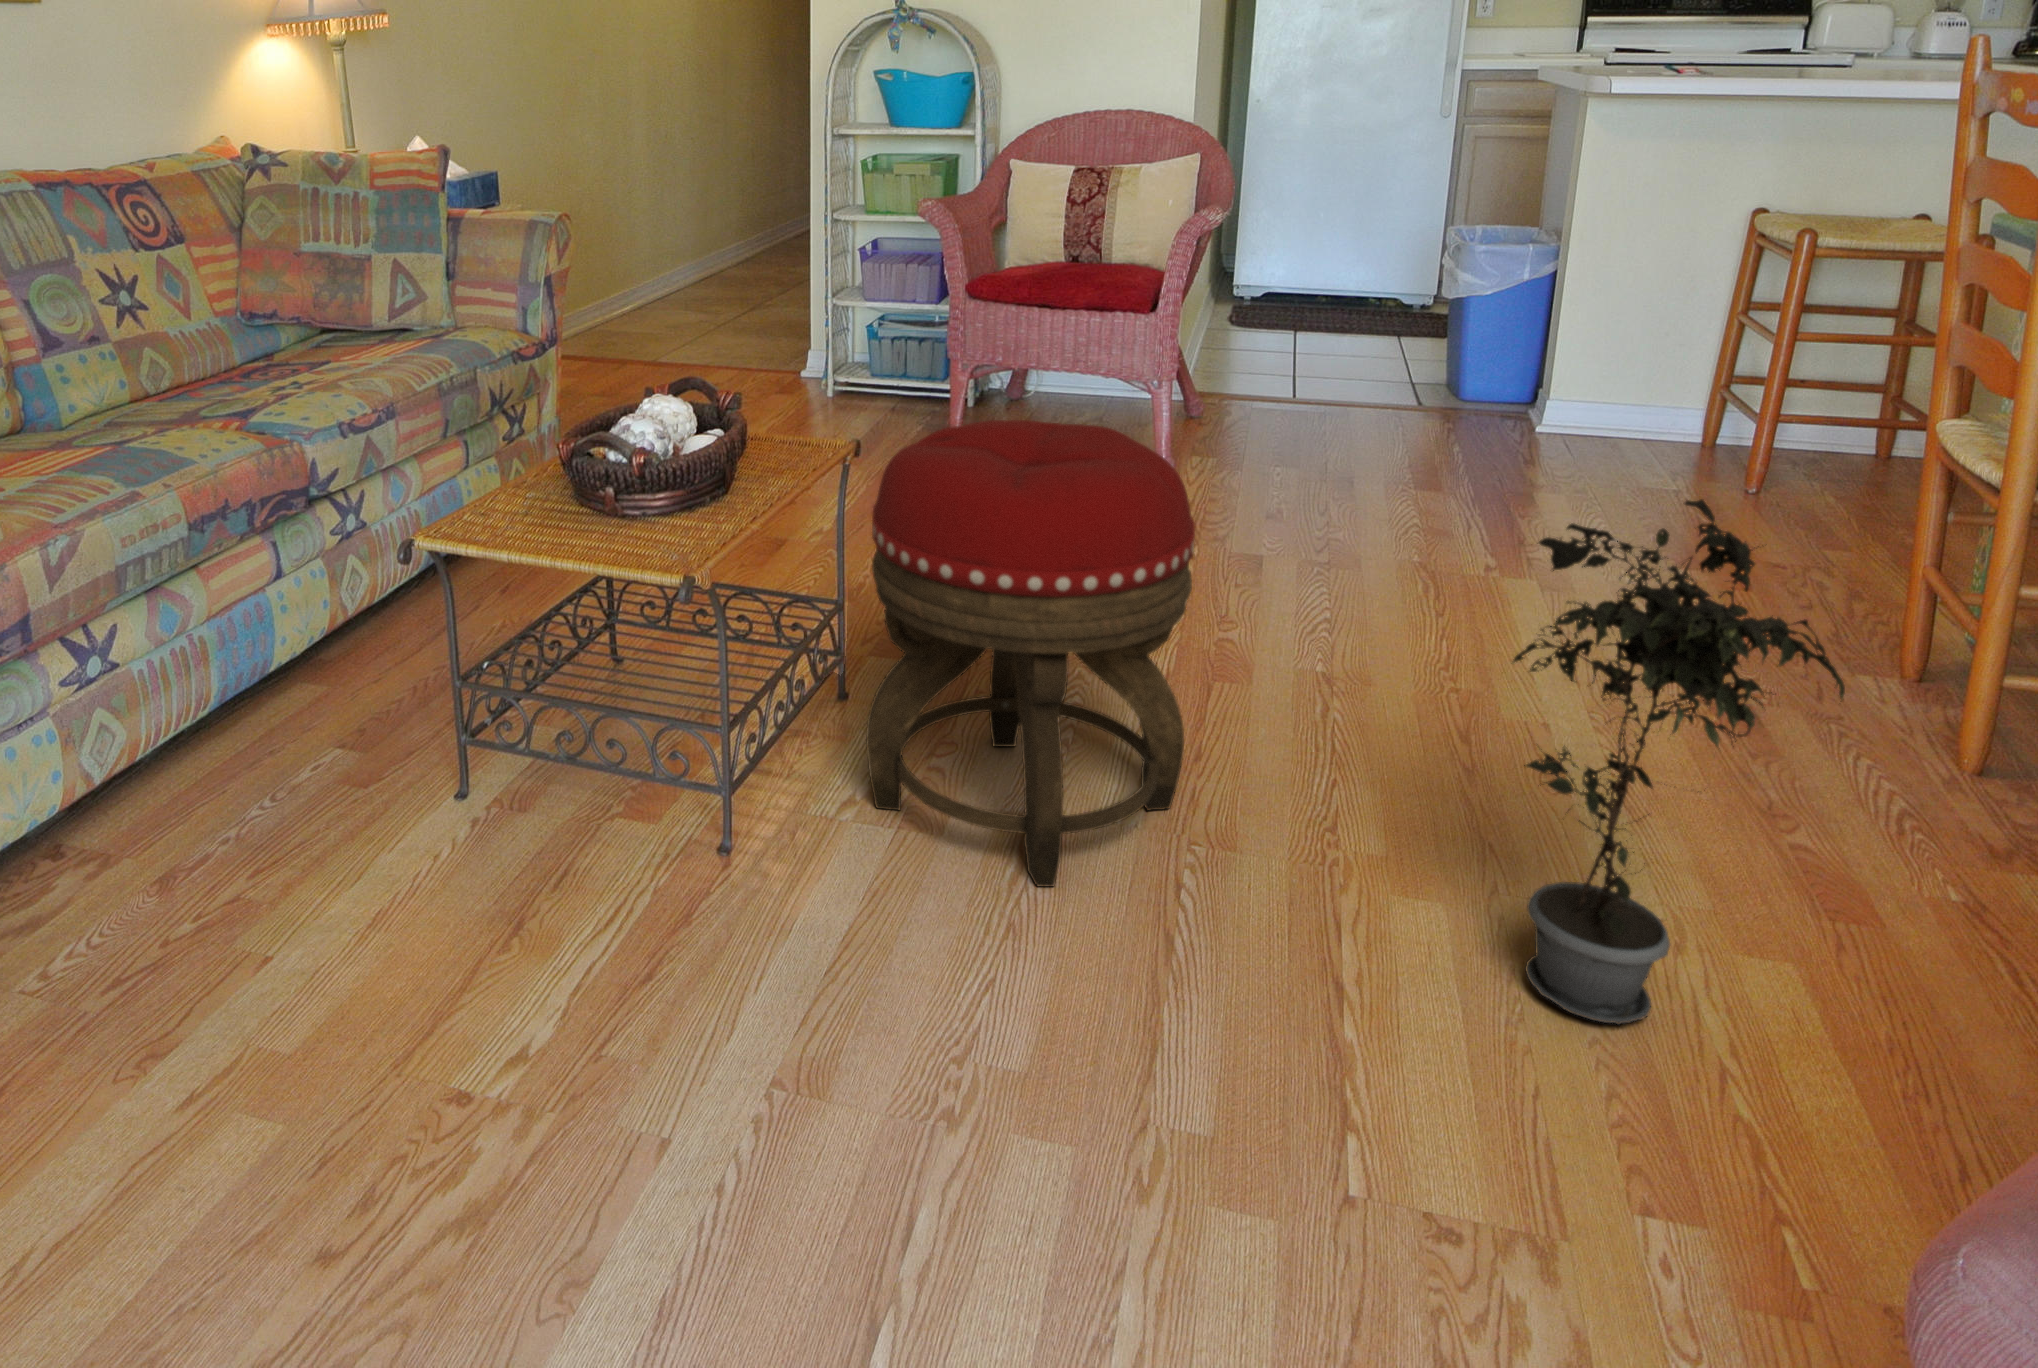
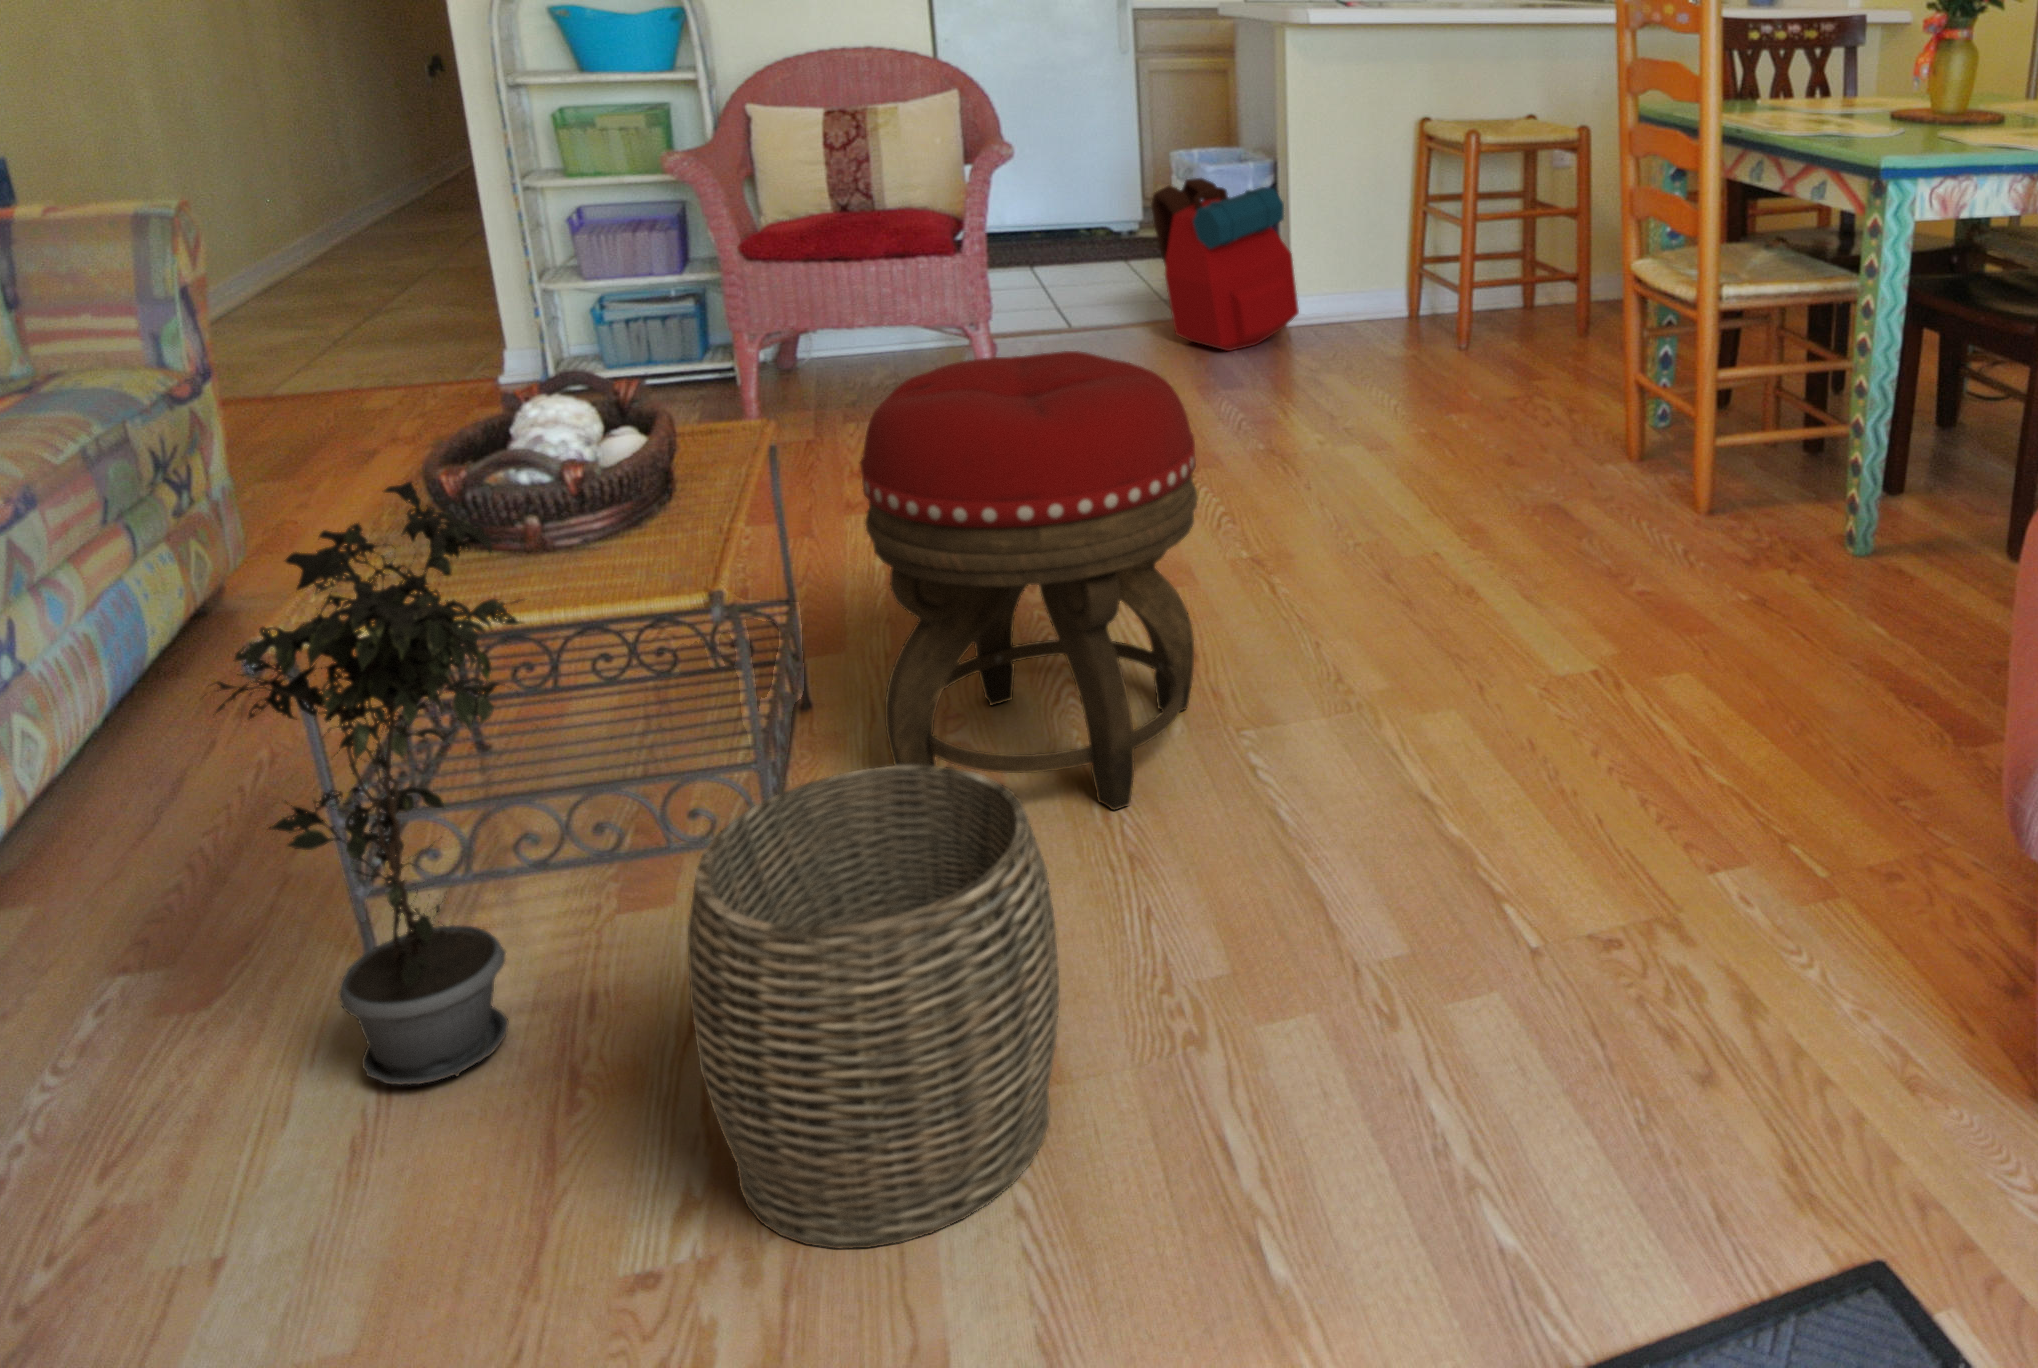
backpack: none [1396,255,1550,443] -> present [1151,178,1299,351]
potted plant: present [1513,499,1845,1025] -> present [213,482,521,1085]
woven basket: none [521,772,830,1209] -> present [688,765,1059,1249]

